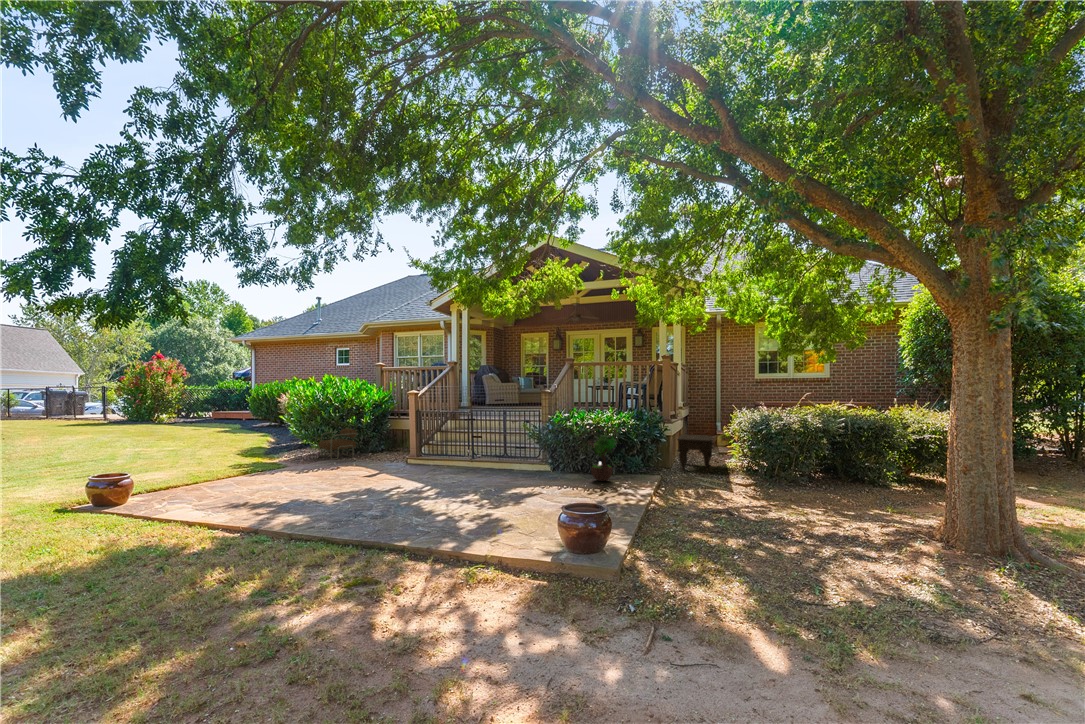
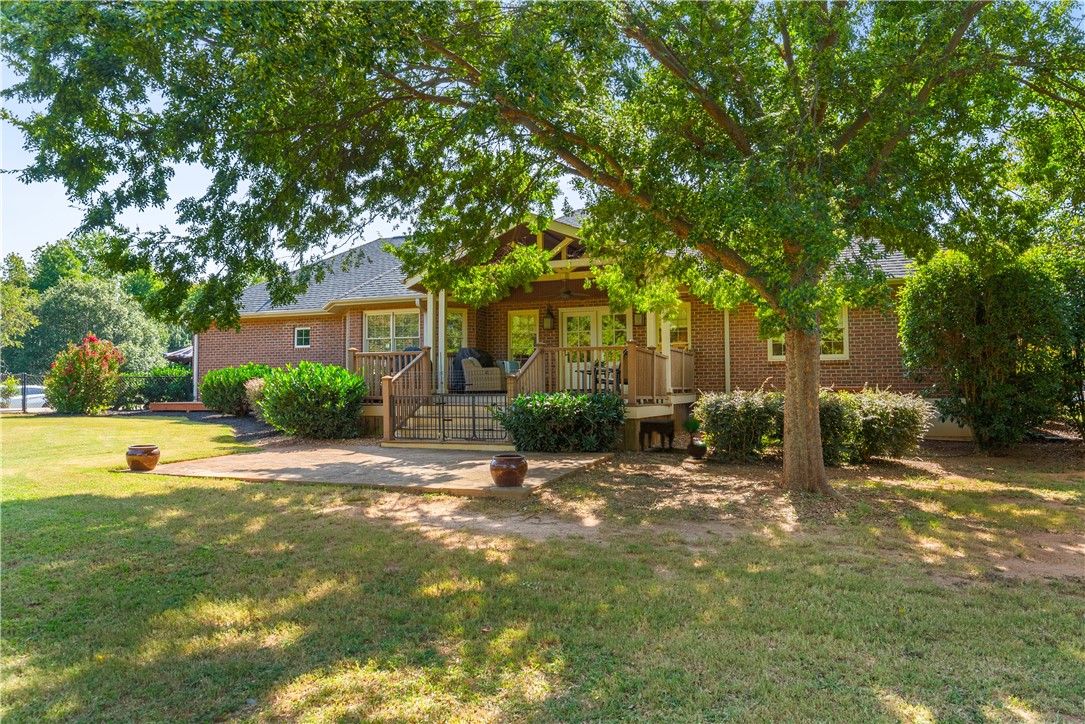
armchair: present [318,428,357,459] -> none [295,413,333,443]
potted tree: present [591,437,614,481] -> present [681,418,707,459]

